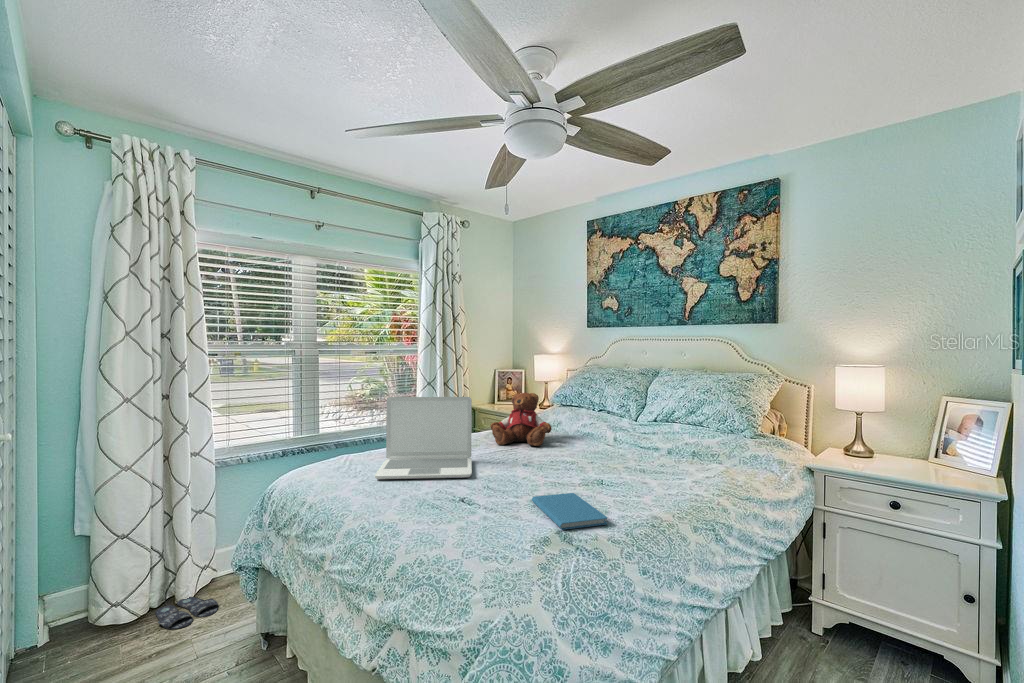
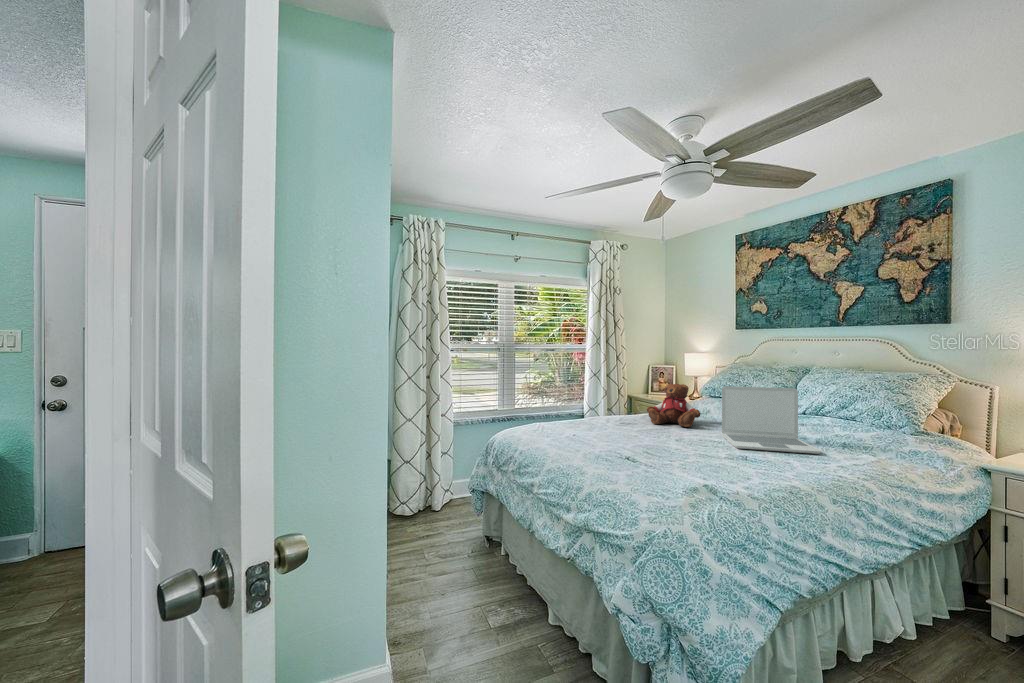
laptop: present [375,397,472,479] -> present [722,386,821,454]
book: present [532,493,607,530] -> none [683,460,748,485]
slippers: present [155,597,218,629] -> none [423,507,458,525]

